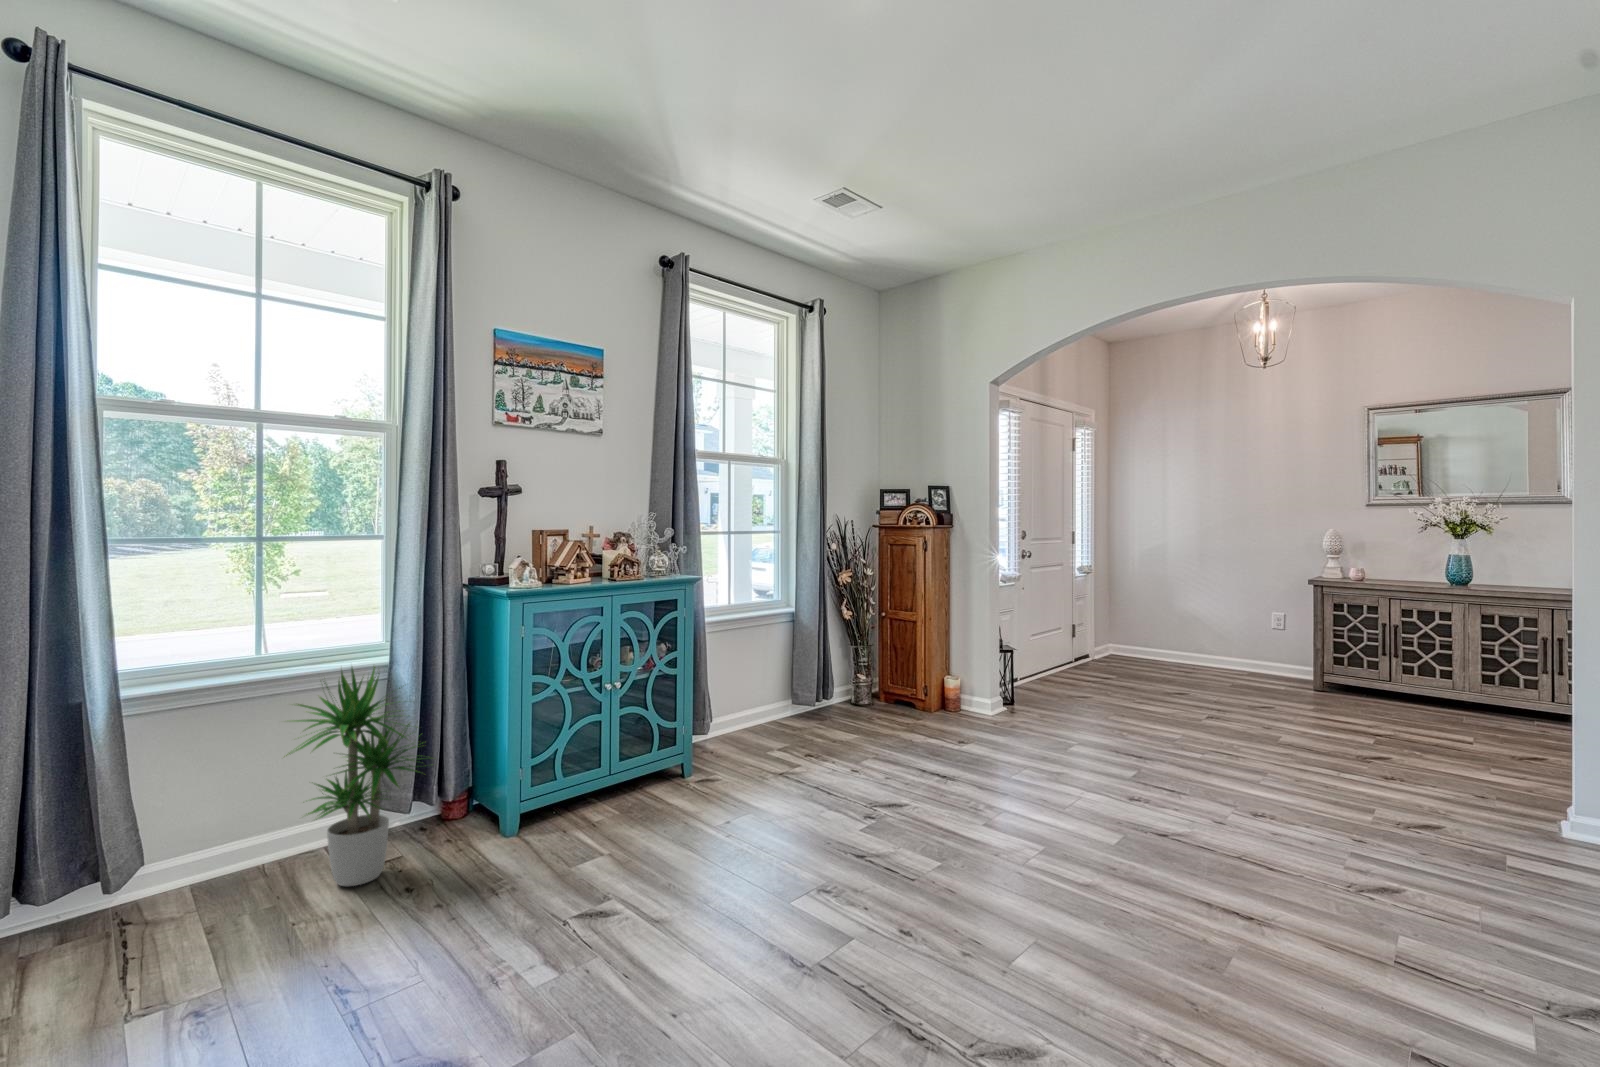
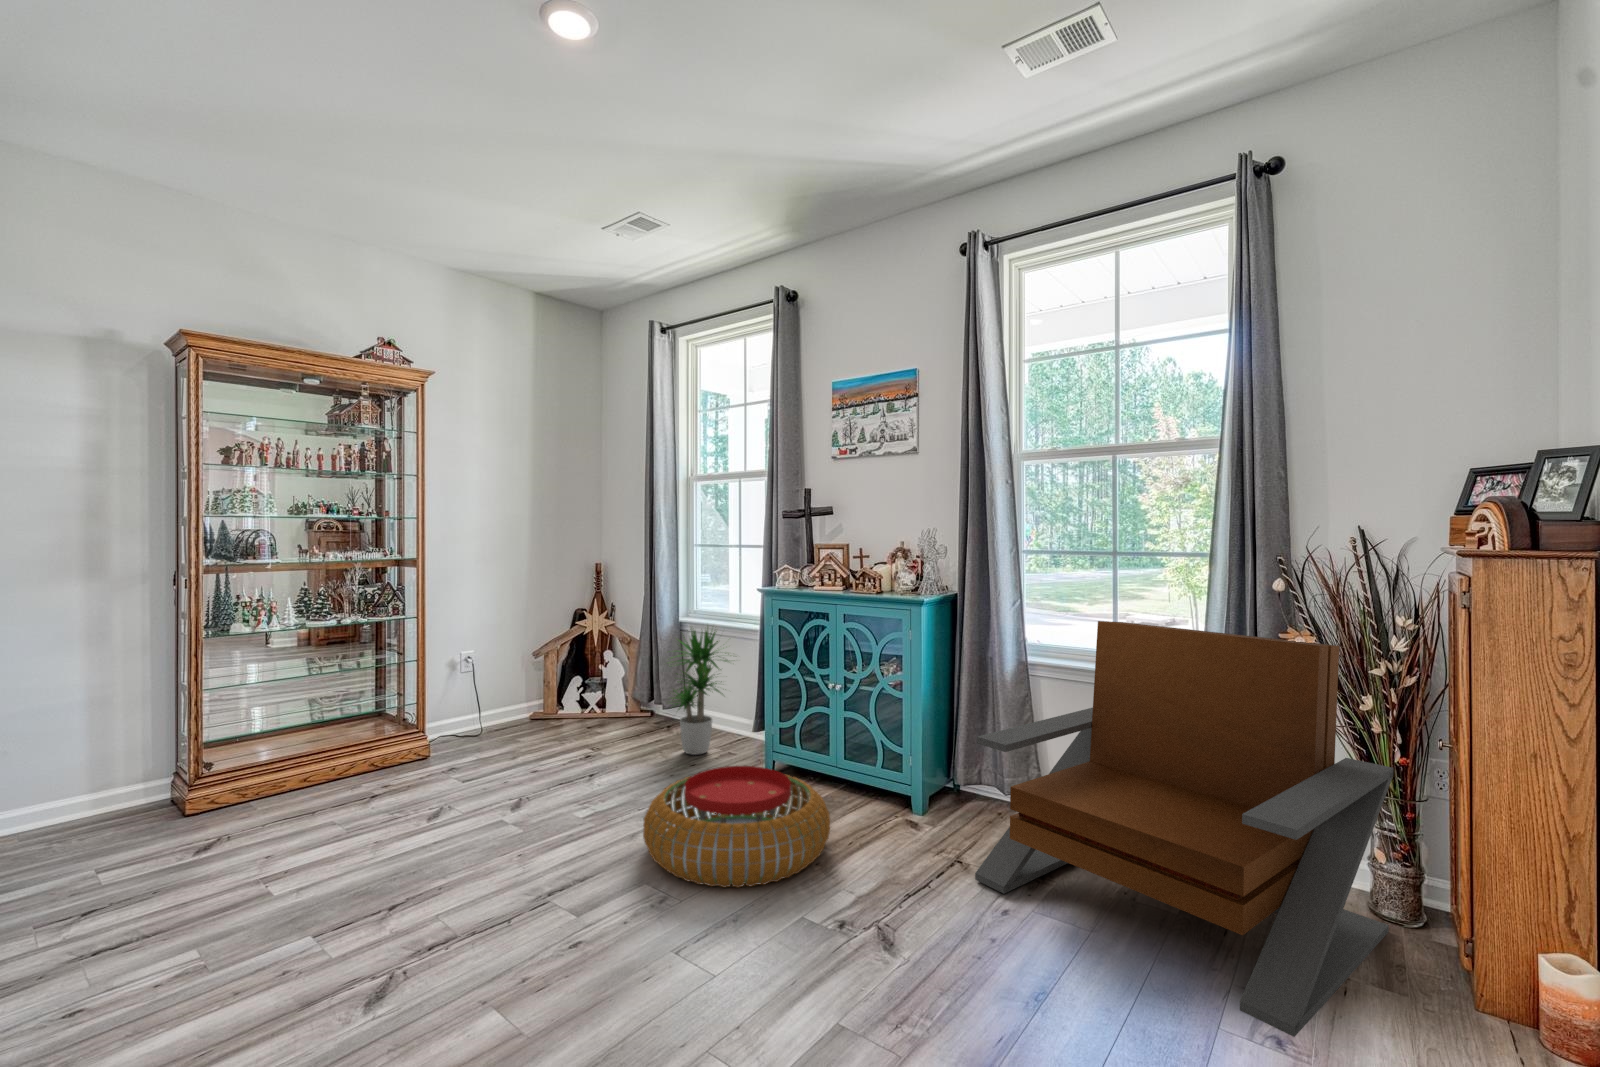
lounge chair: none [748,576,974,774] -> present [975,621,1393,1037]
pouf: none [635,764,833,893] -> present [643,766,830,888]

